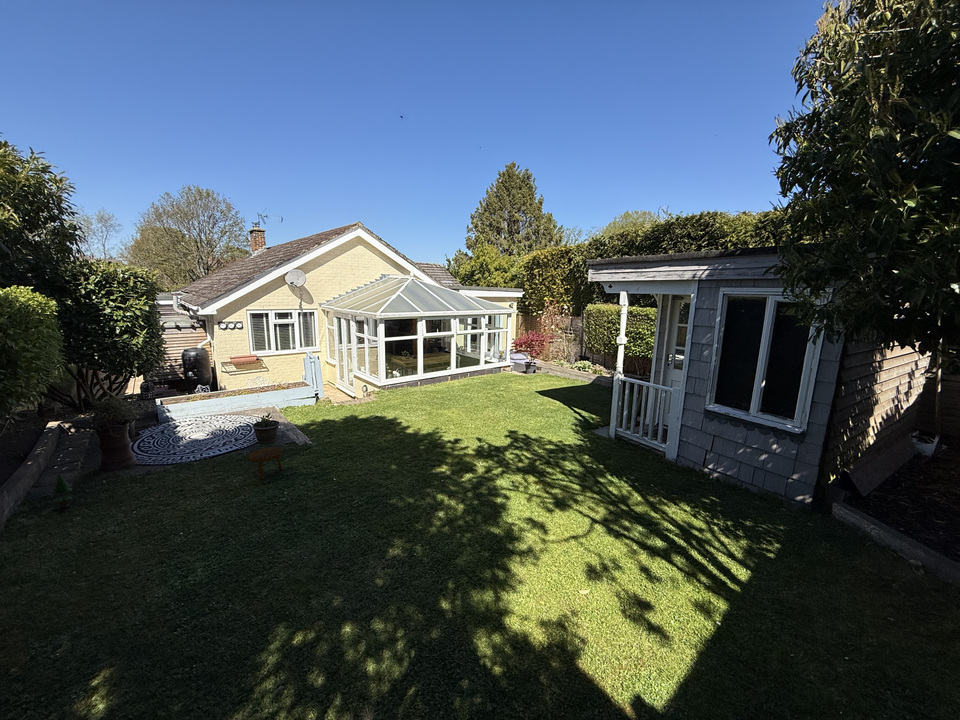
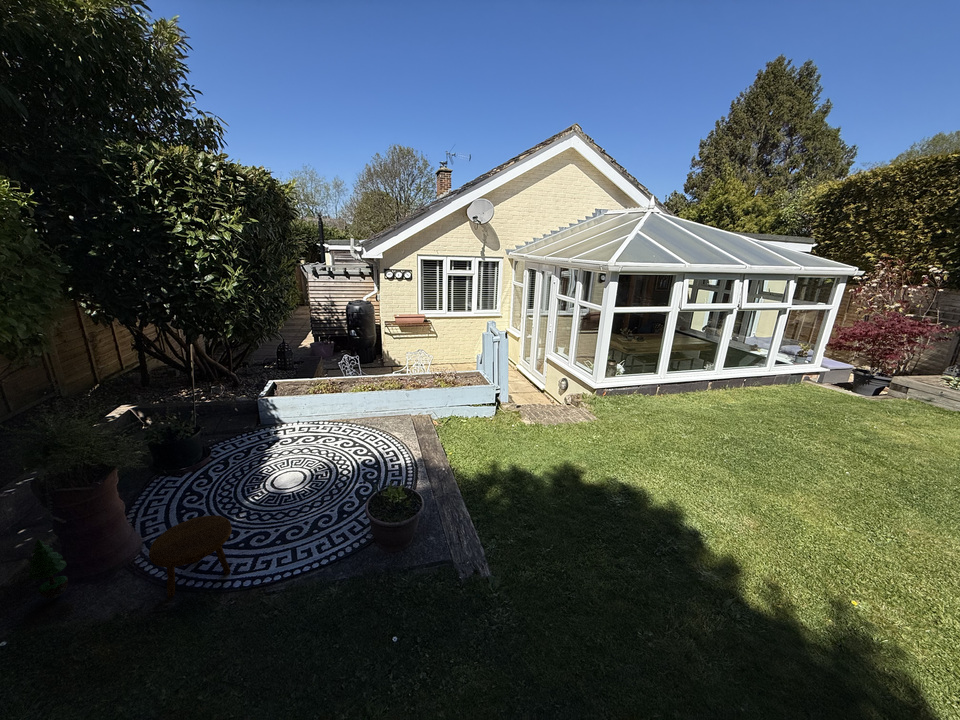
footstool: present [248,447,283,479] -> present [149,515,232,597]

